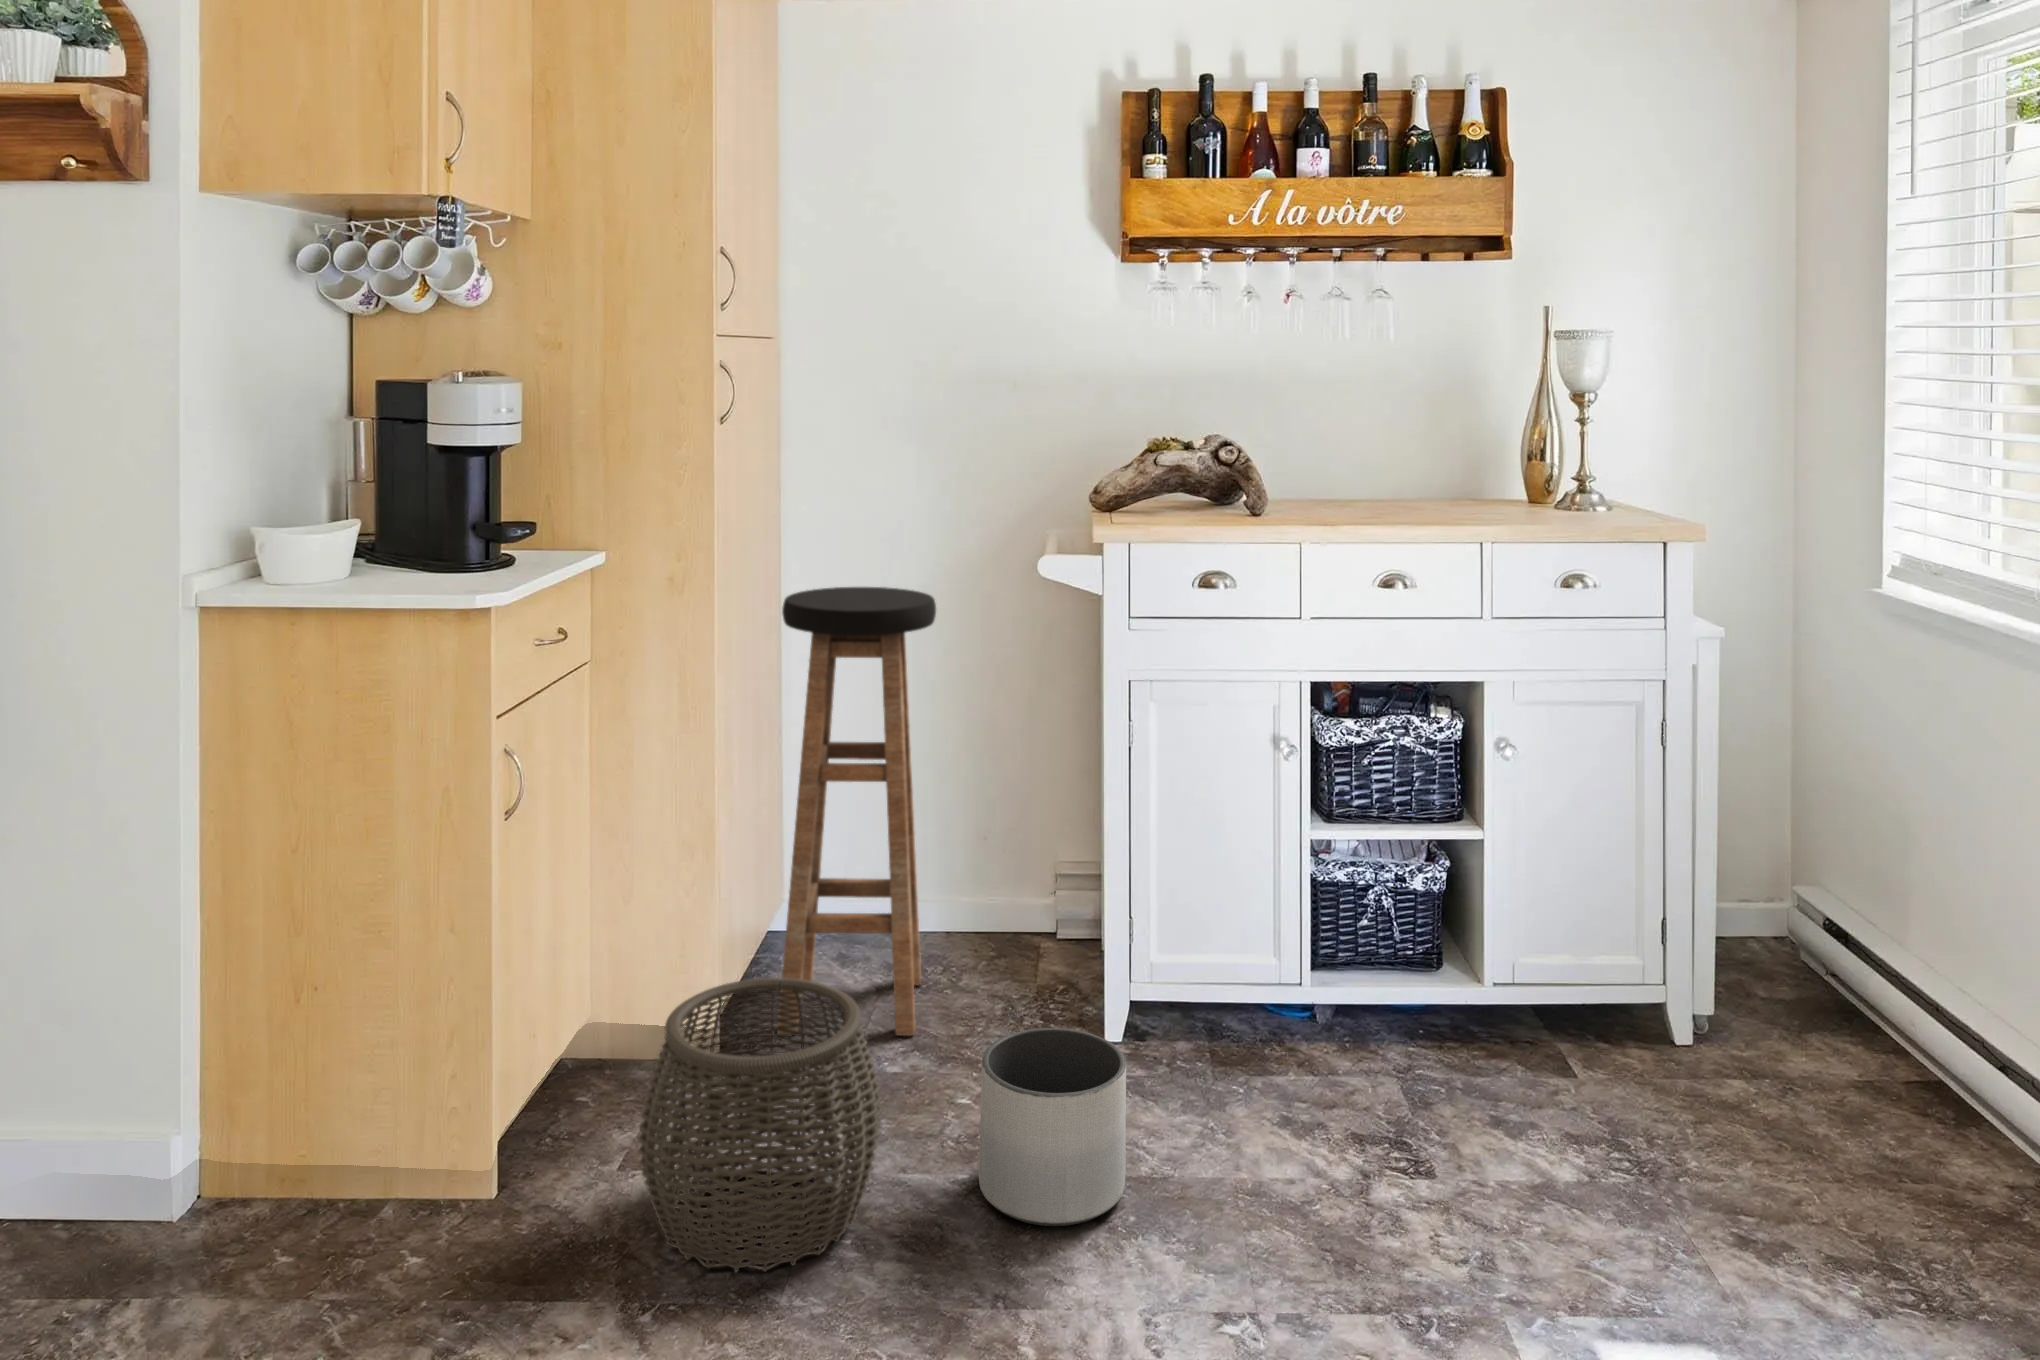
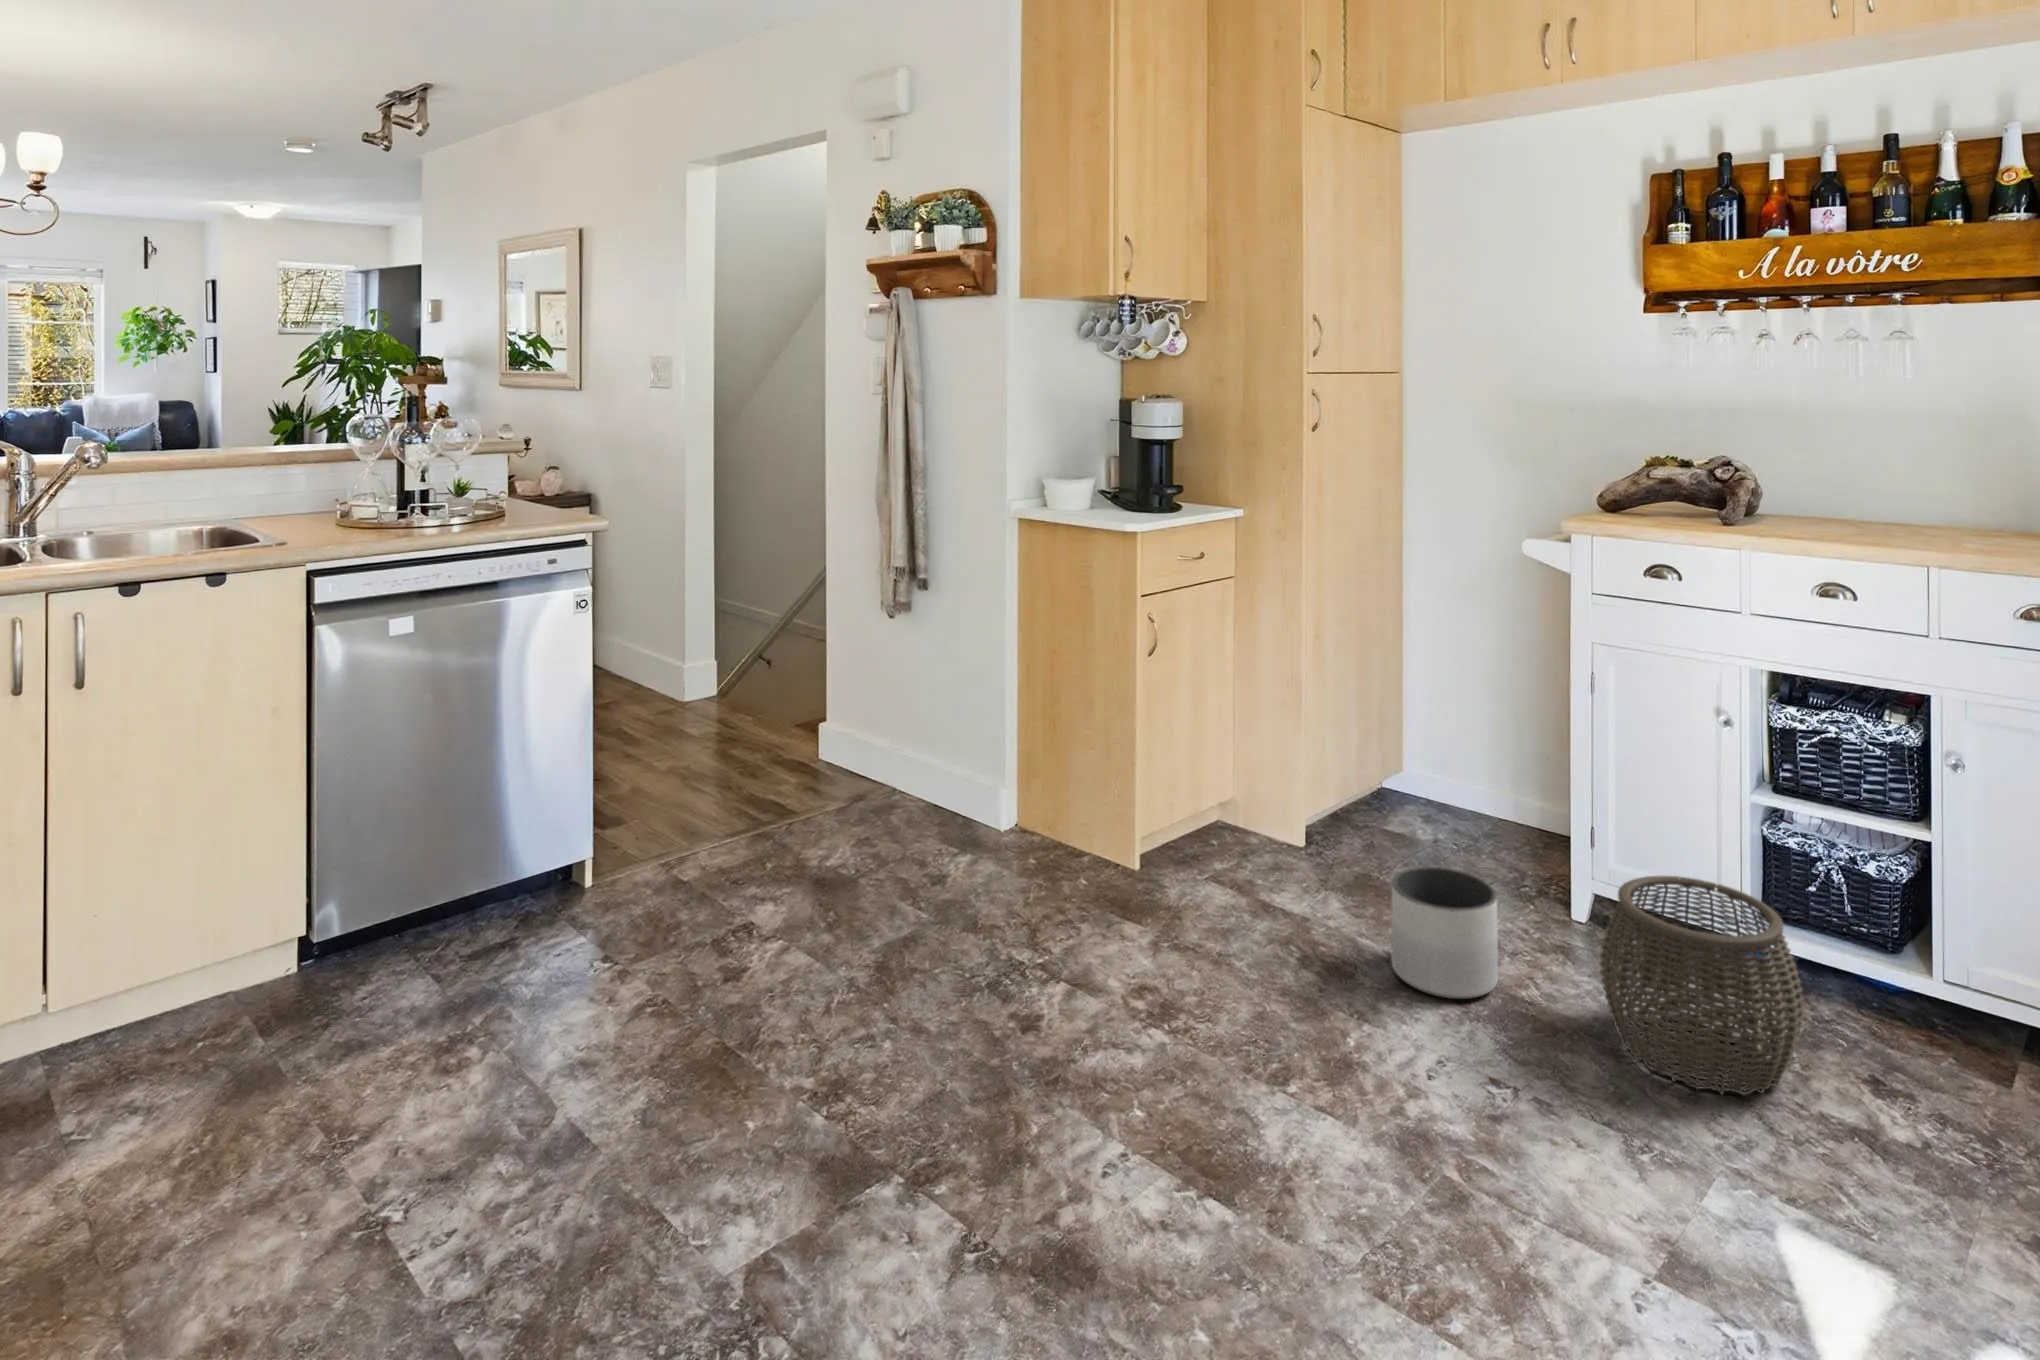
bar stool: present [777,587,936,1036] -> none [1347,555,1472,872]
woven basket: present [638,978,882,1272] -> present [1599,876,1805,1096]

